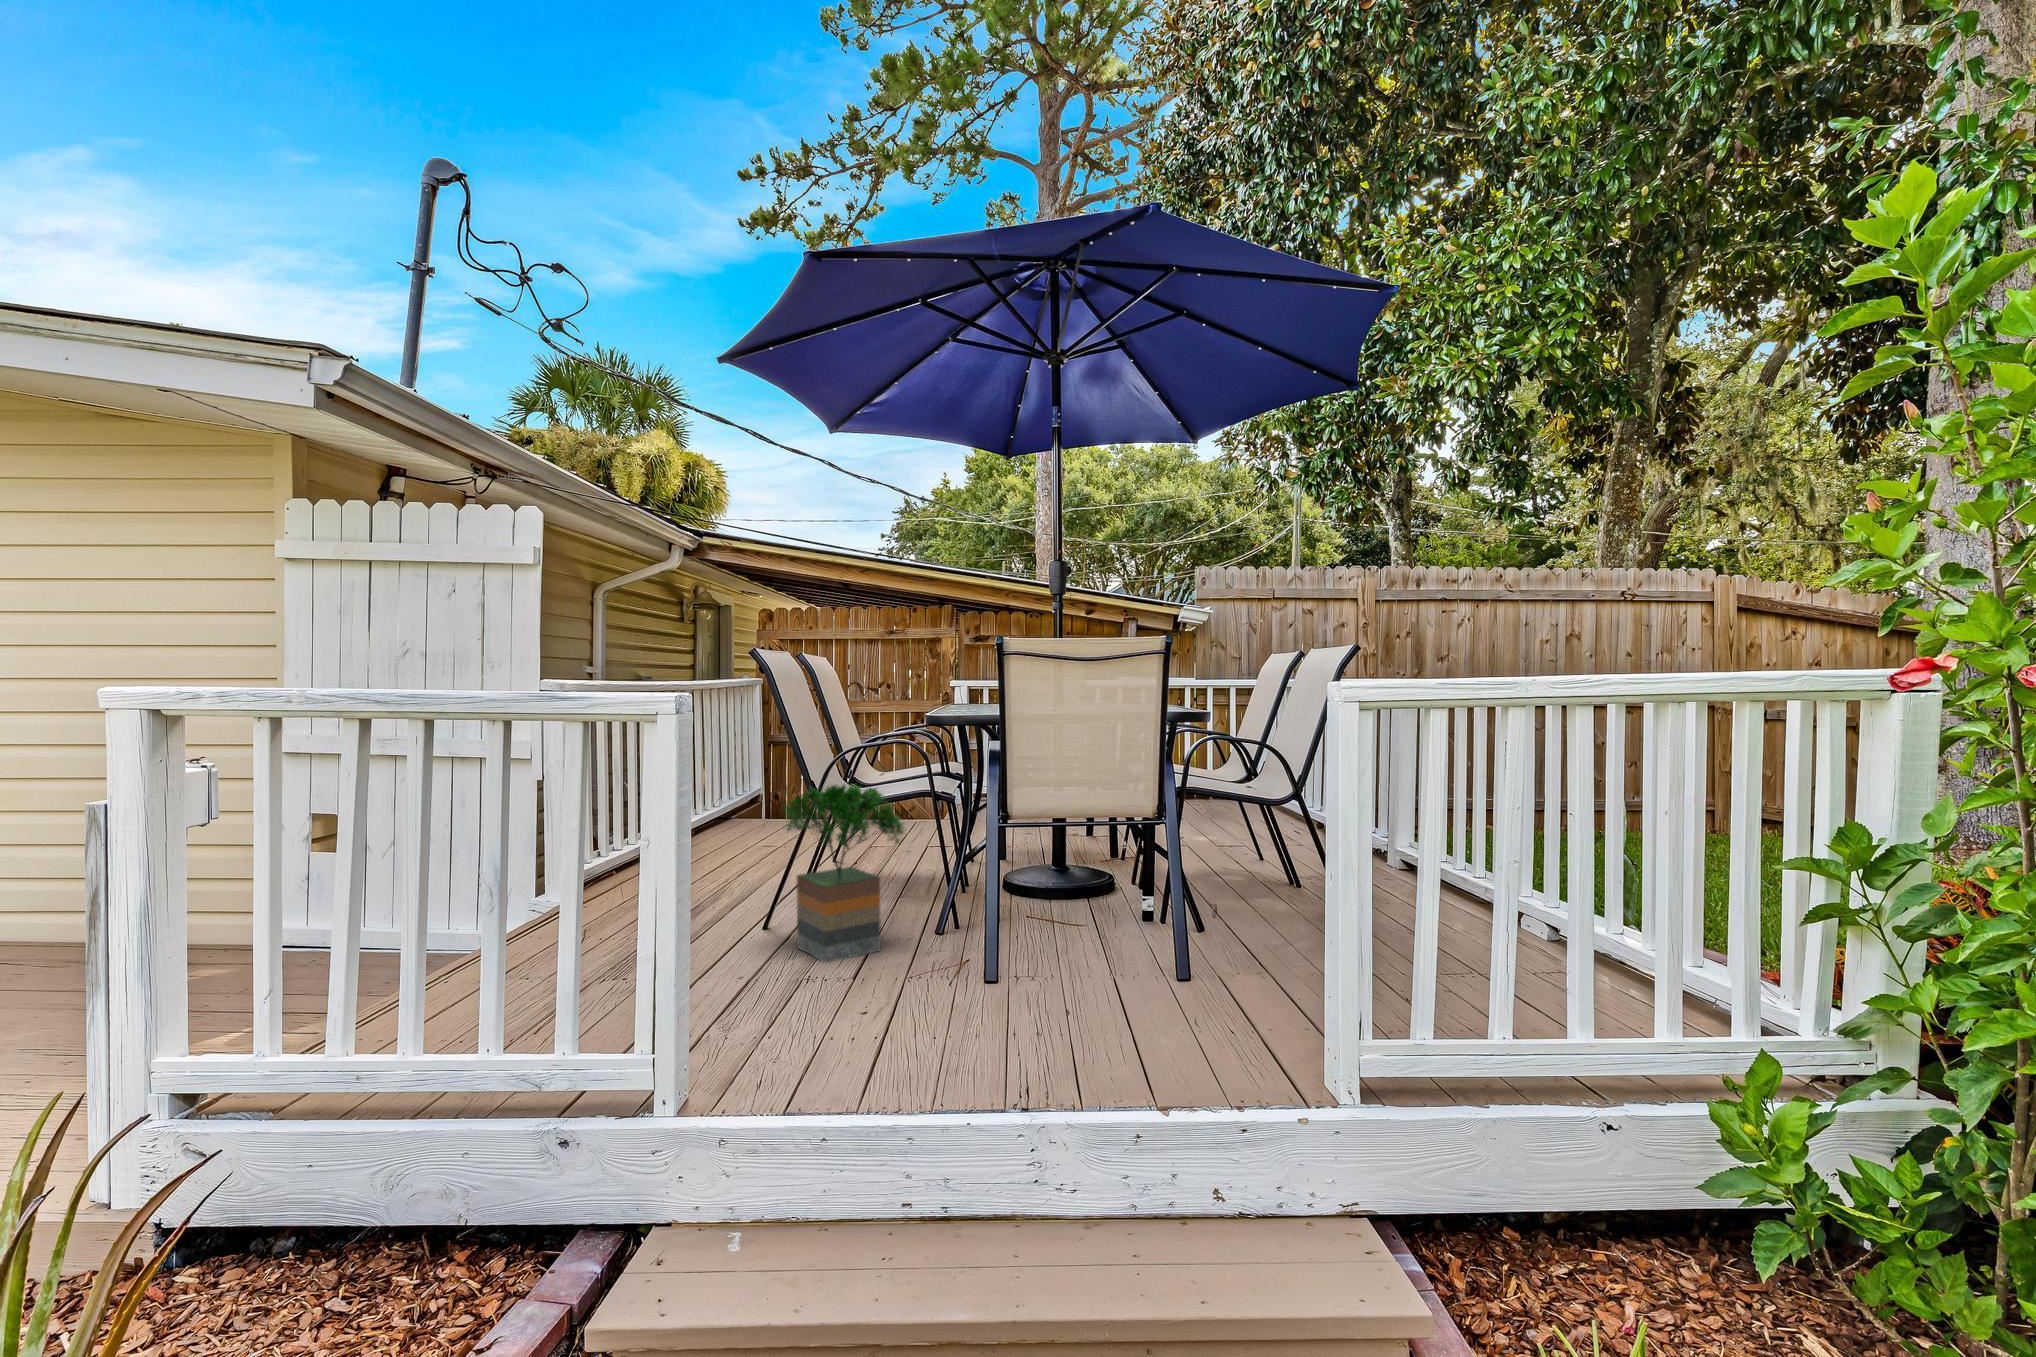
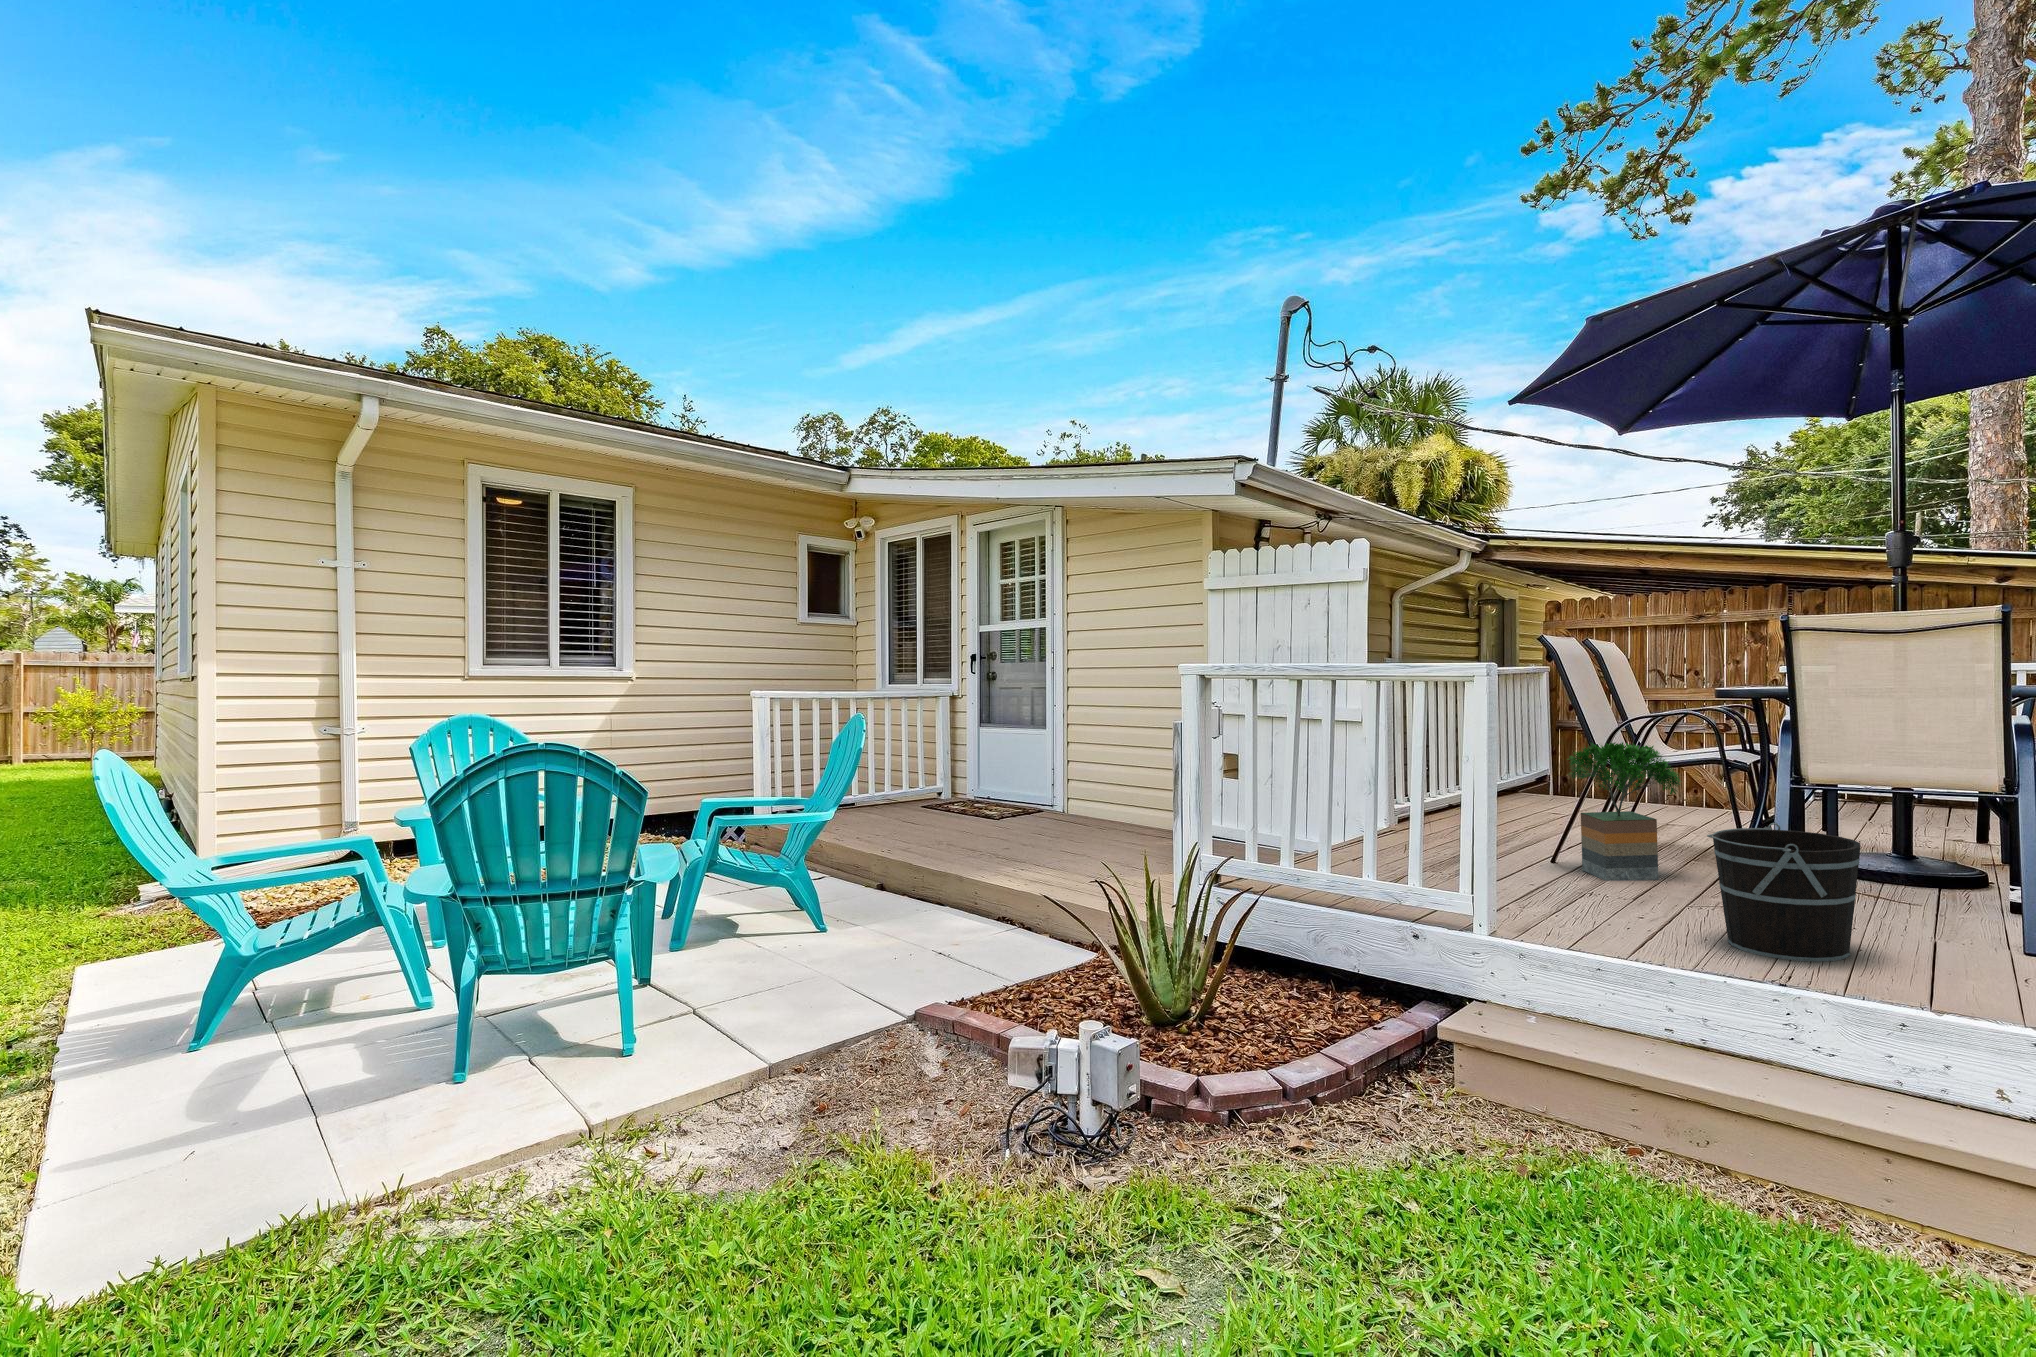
bucket: none [951,892,1107,1079] -> present [1707,823,1861,961]

